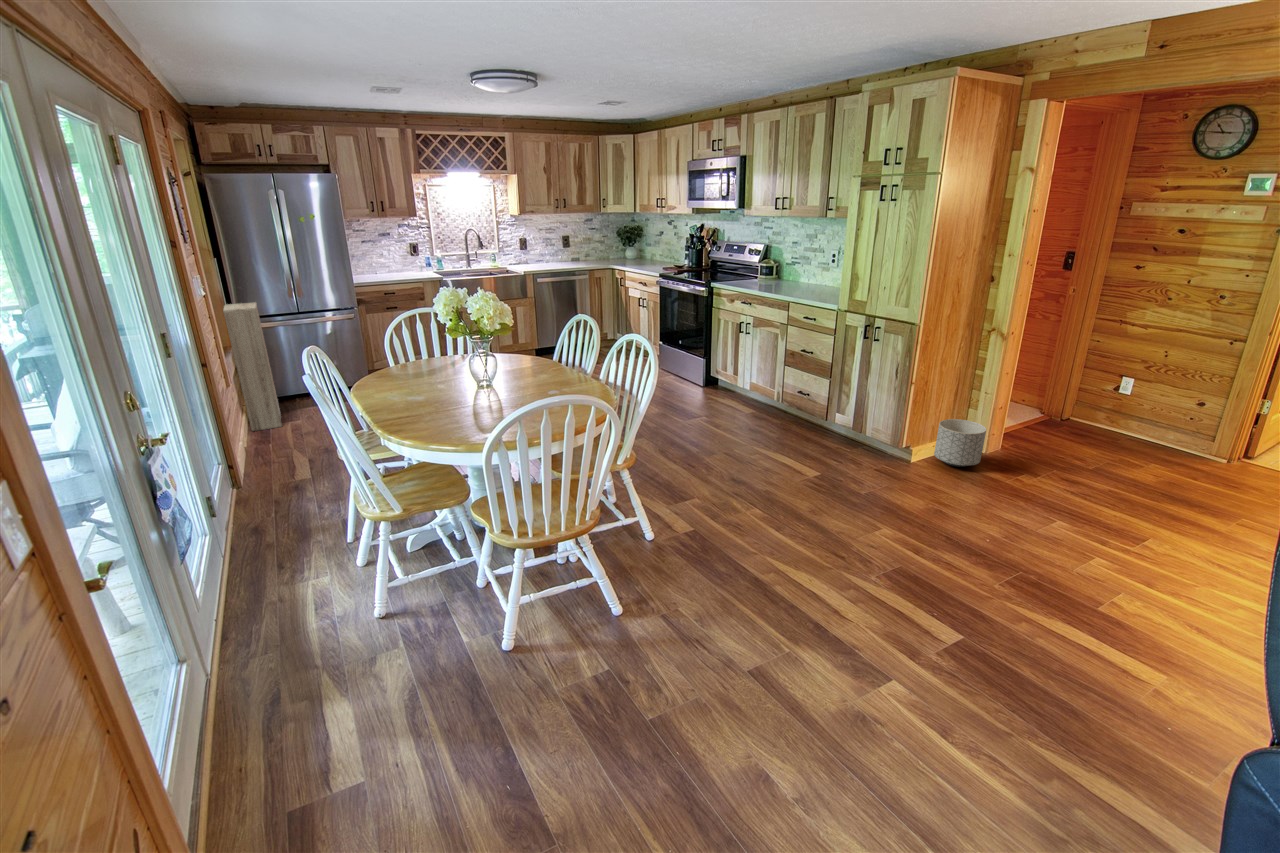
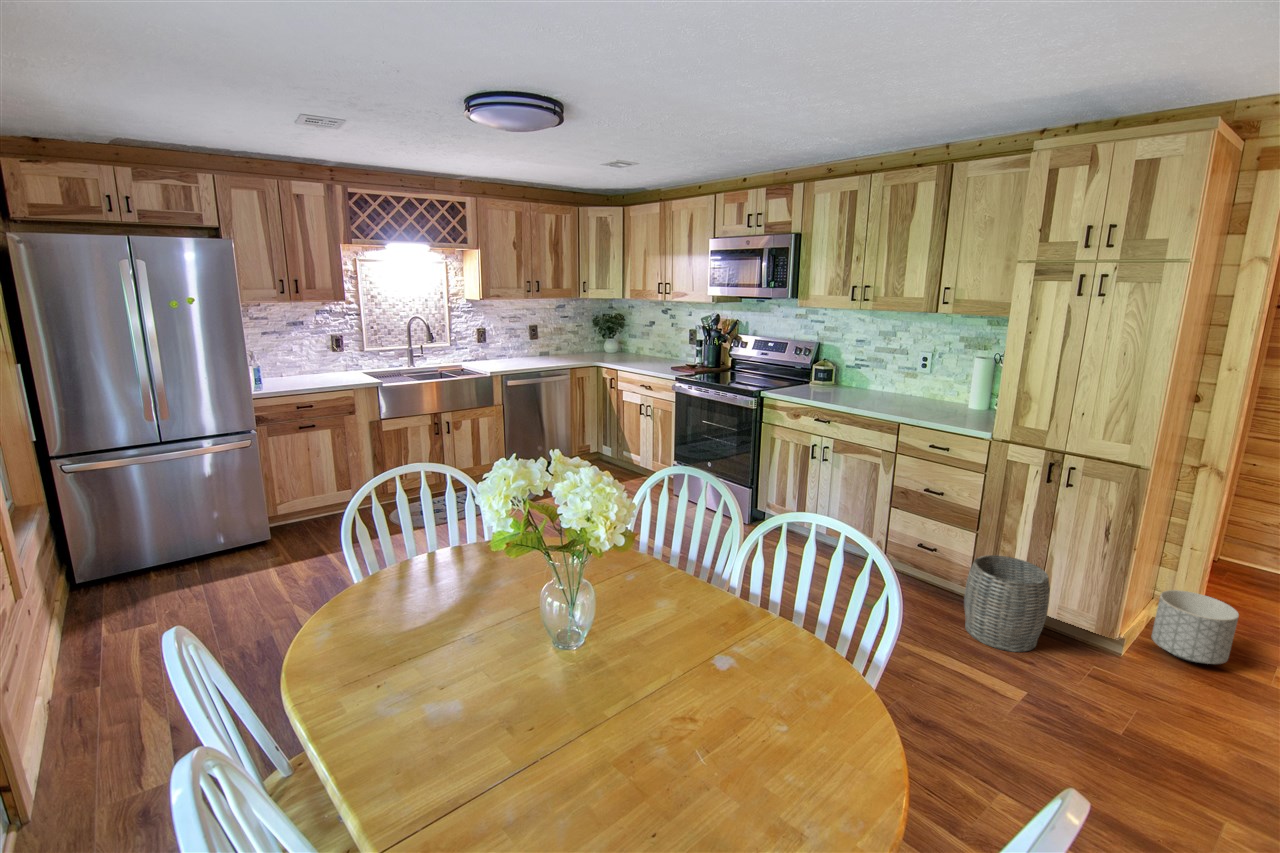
storage cabinet: present [223,302,282,431] -> none [15,438,119,662]
woven basket: none [807,394,861,456] -> present [964,555,1050,652]

